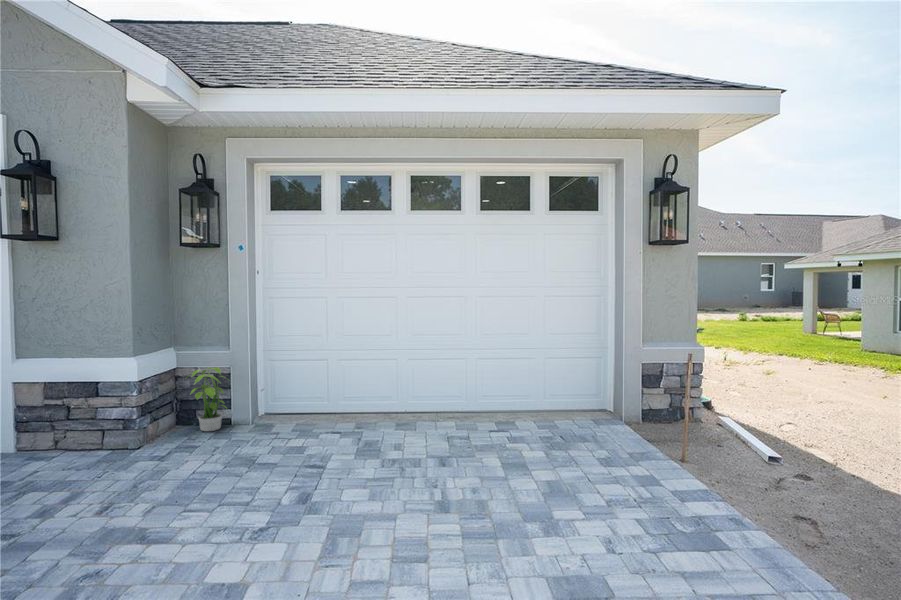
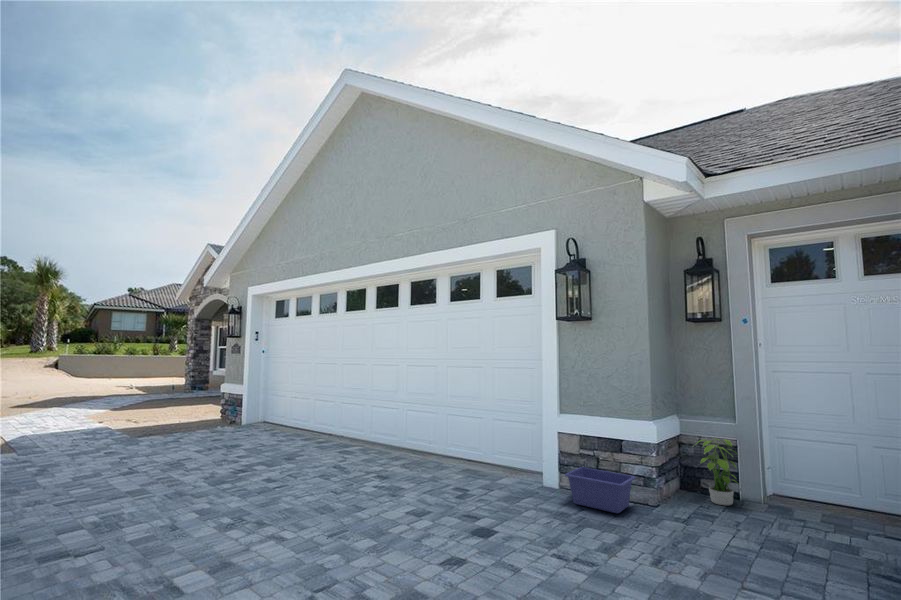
storage bin: none [15,420,111,465] -> present [565,467,635,513]

